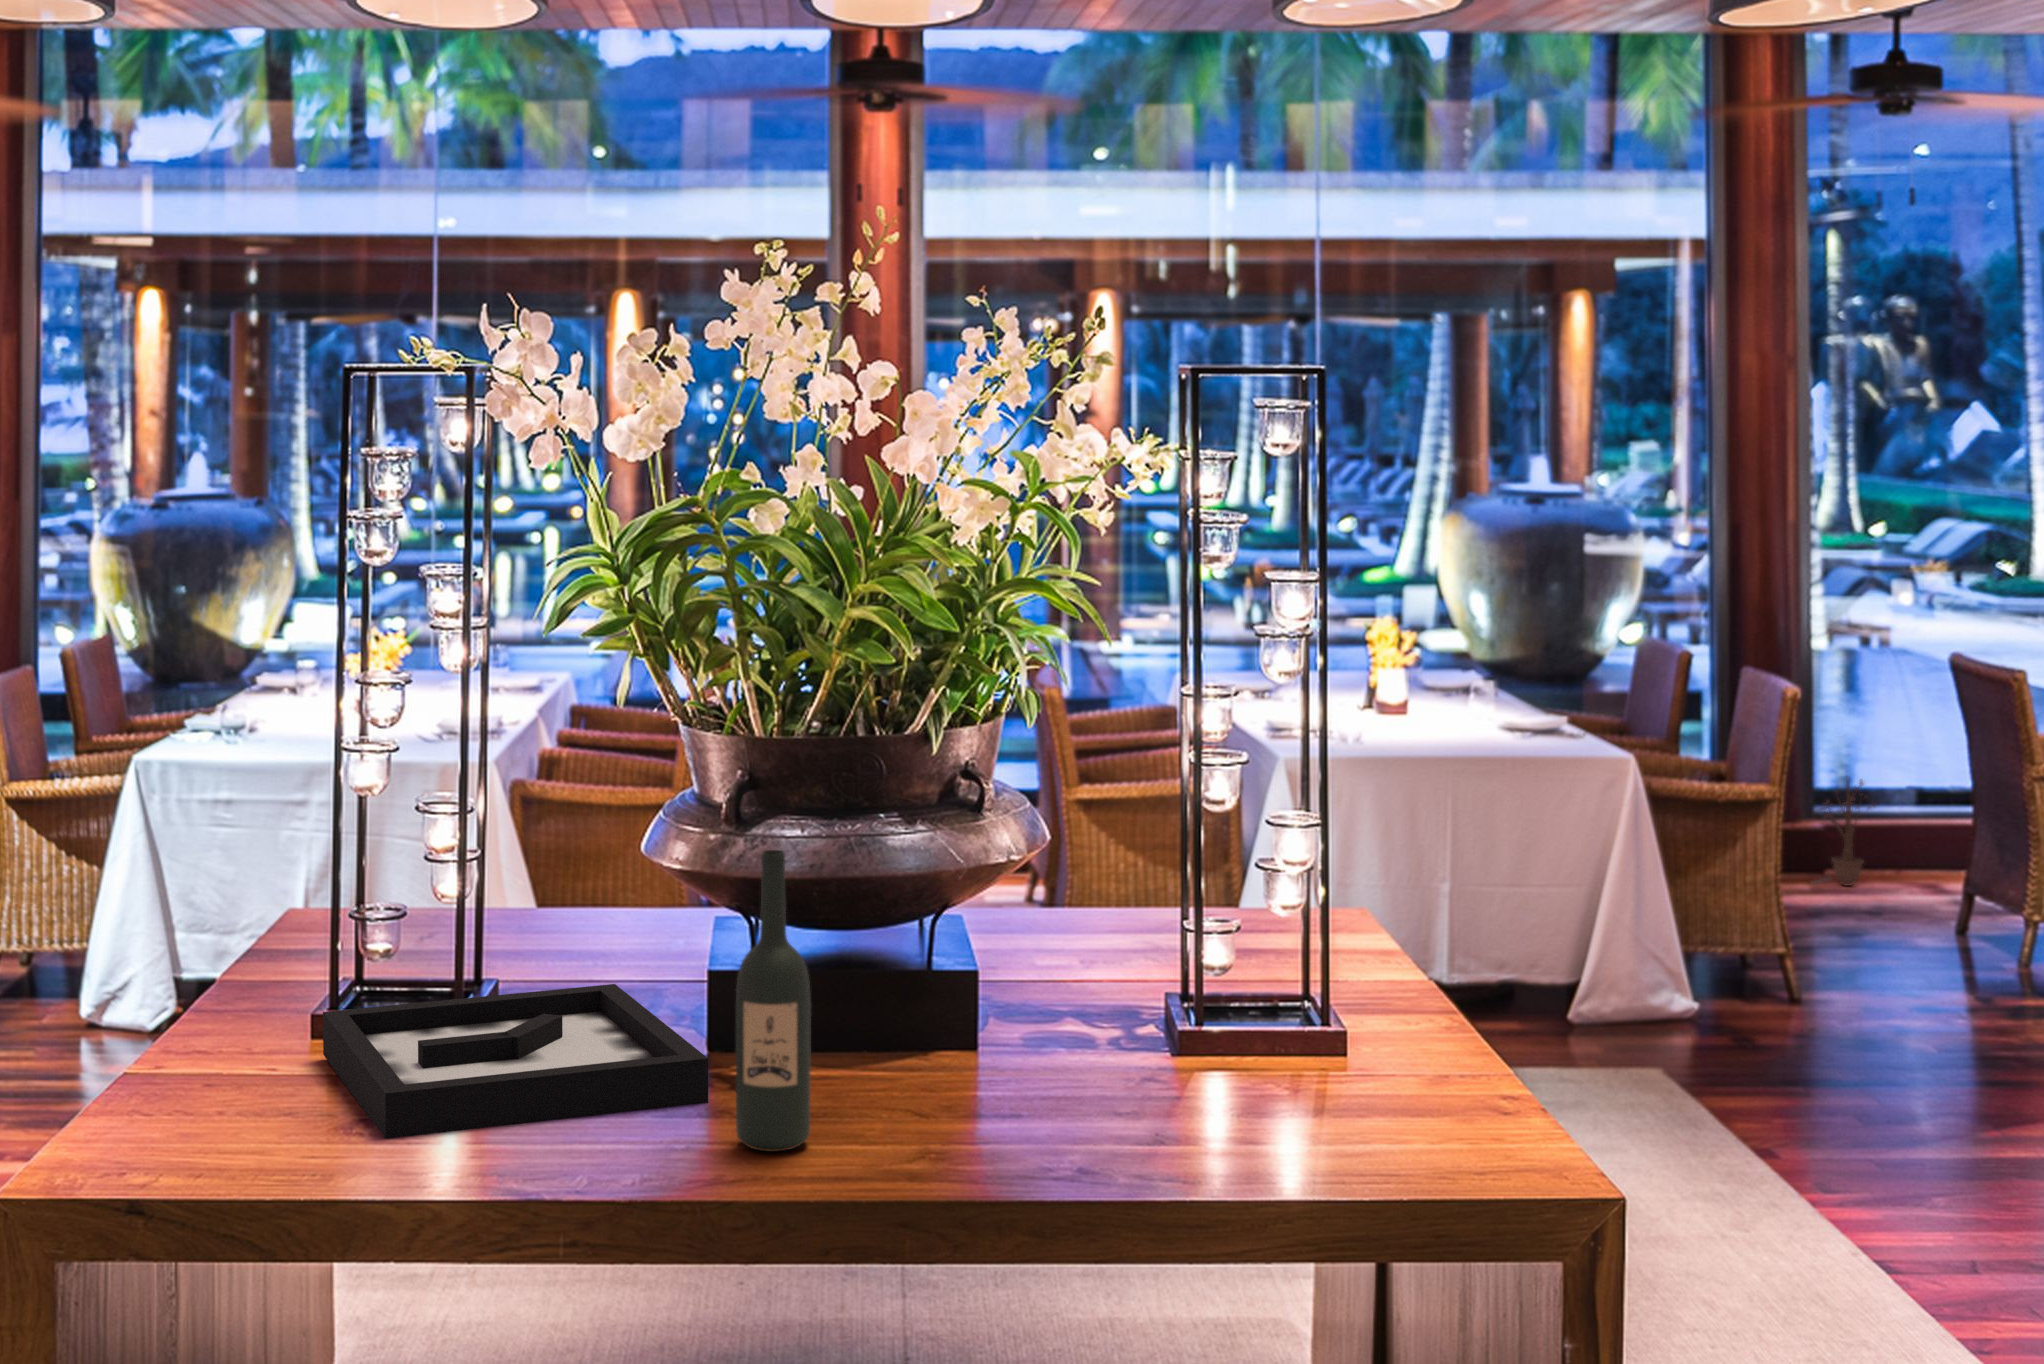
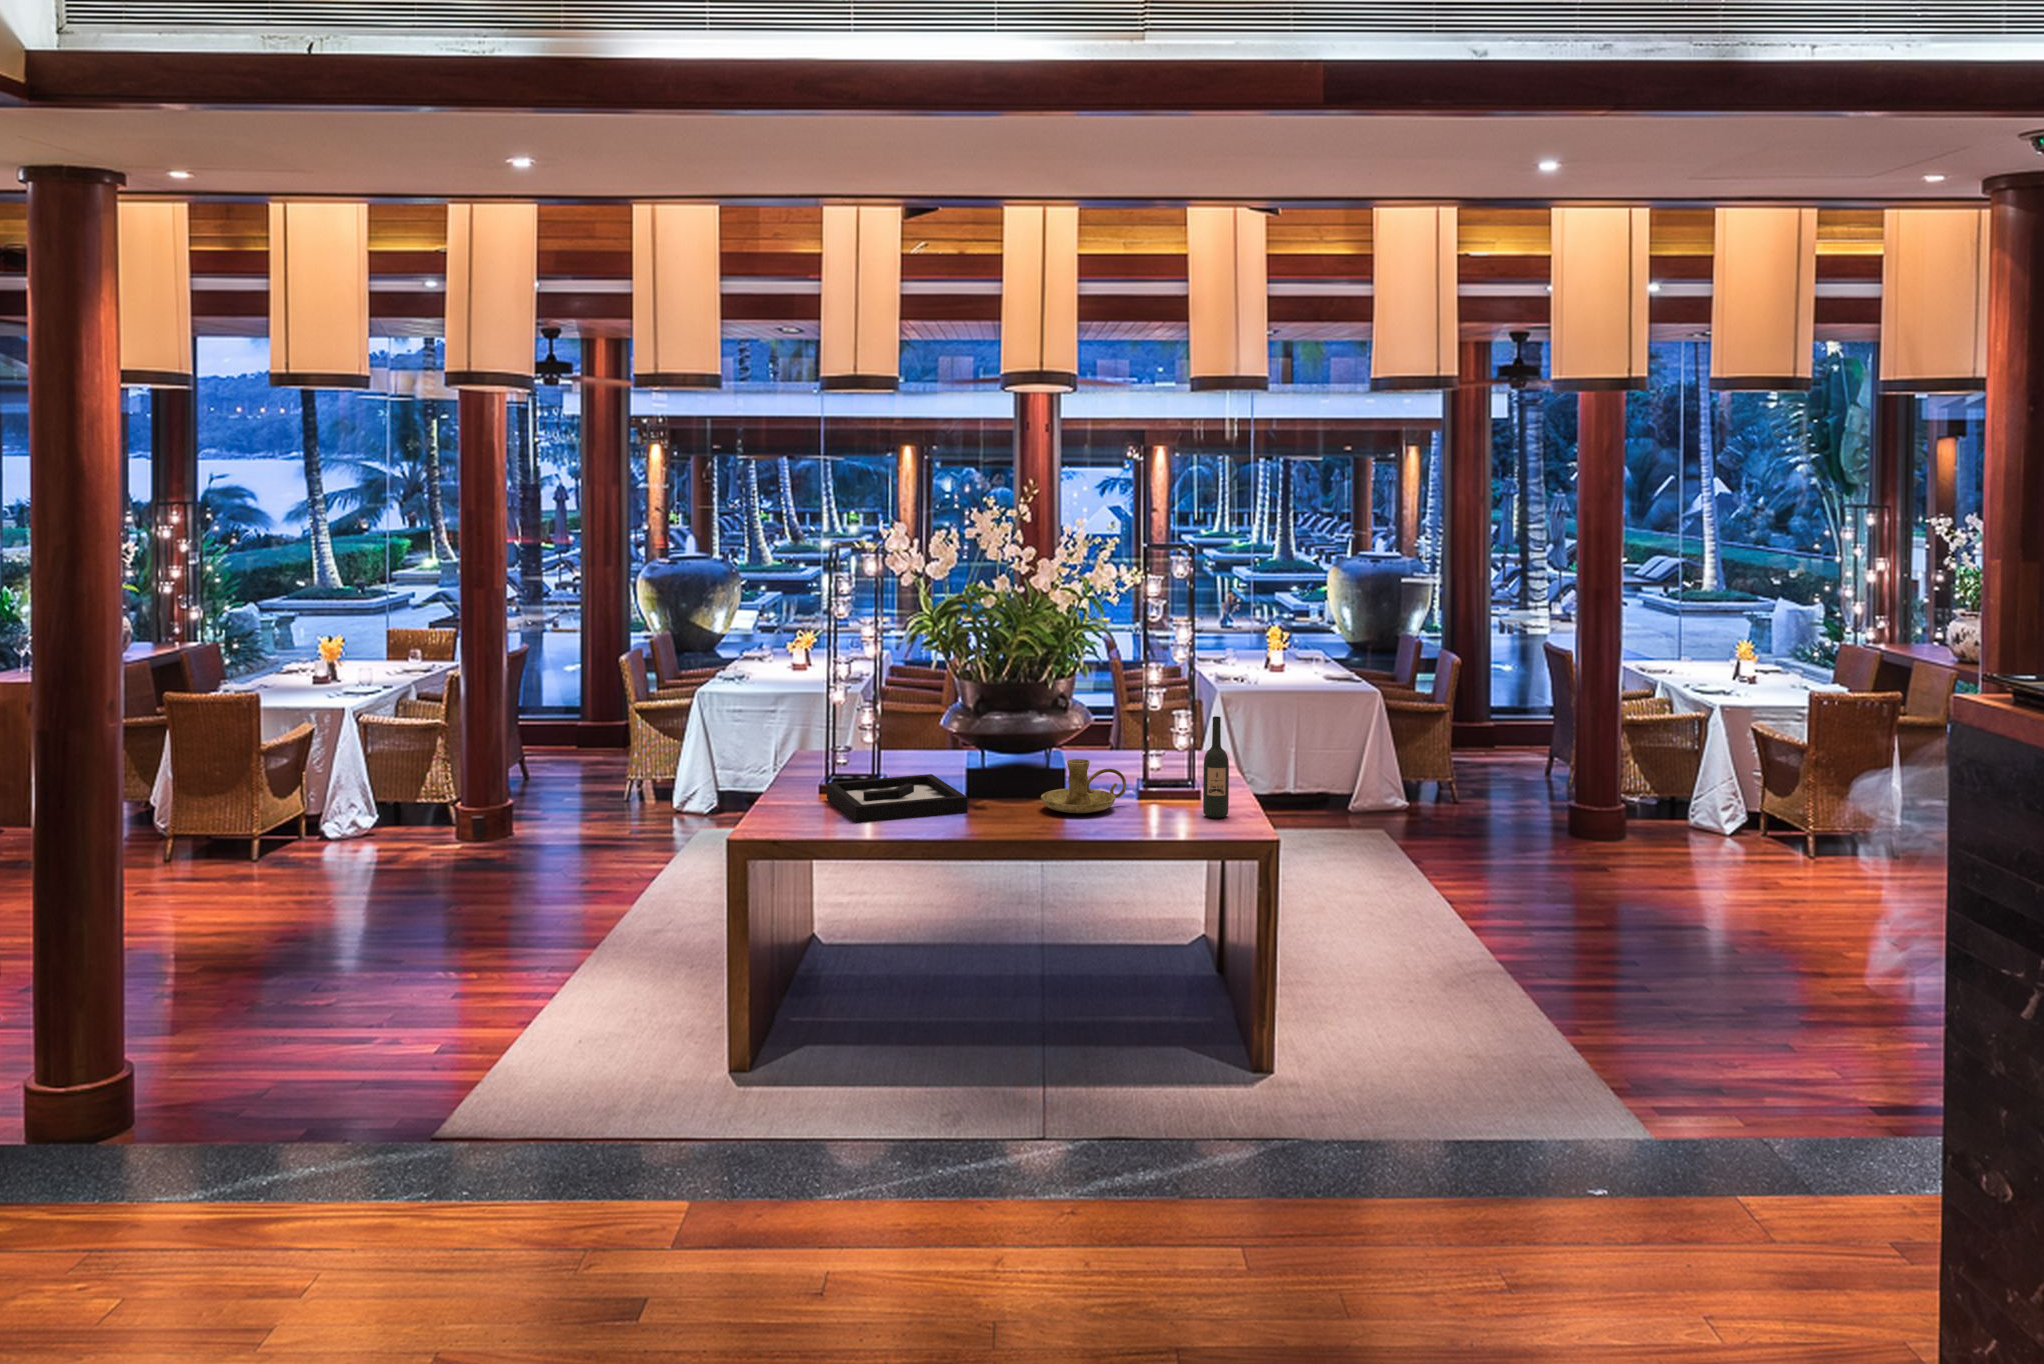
decorative plant: present [1815,778,1875,886] -> none [1484,699,1515,752]
wine bottle: present [736,850,811,1152] -> present [1203,716,1229,818]
candle holder: none [915,949,1152,1106] -> present [1041,759,1126,813]

